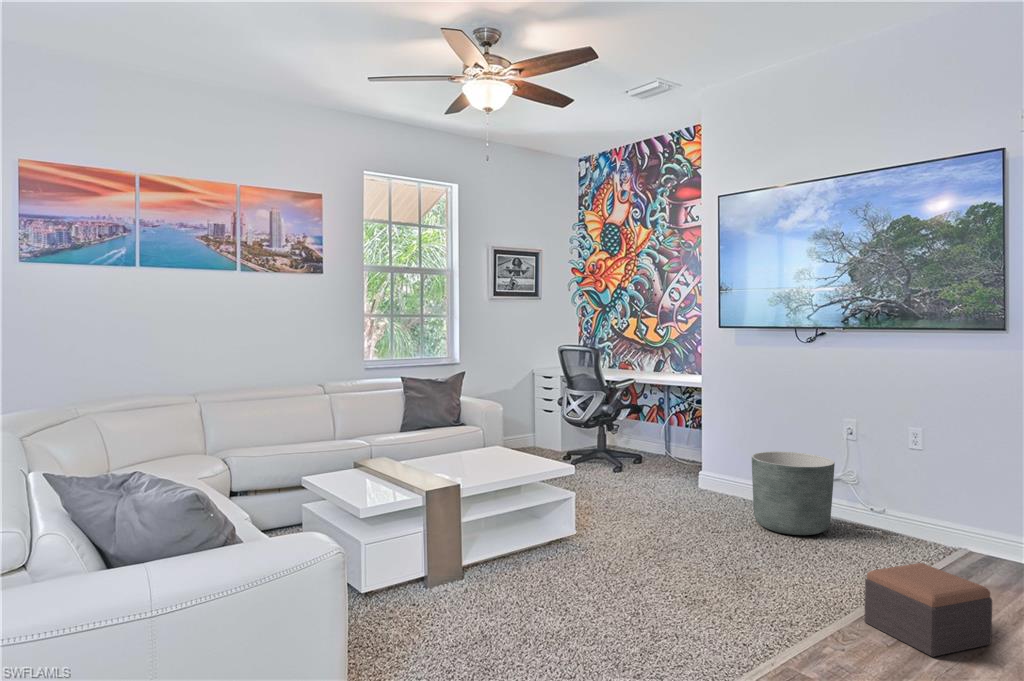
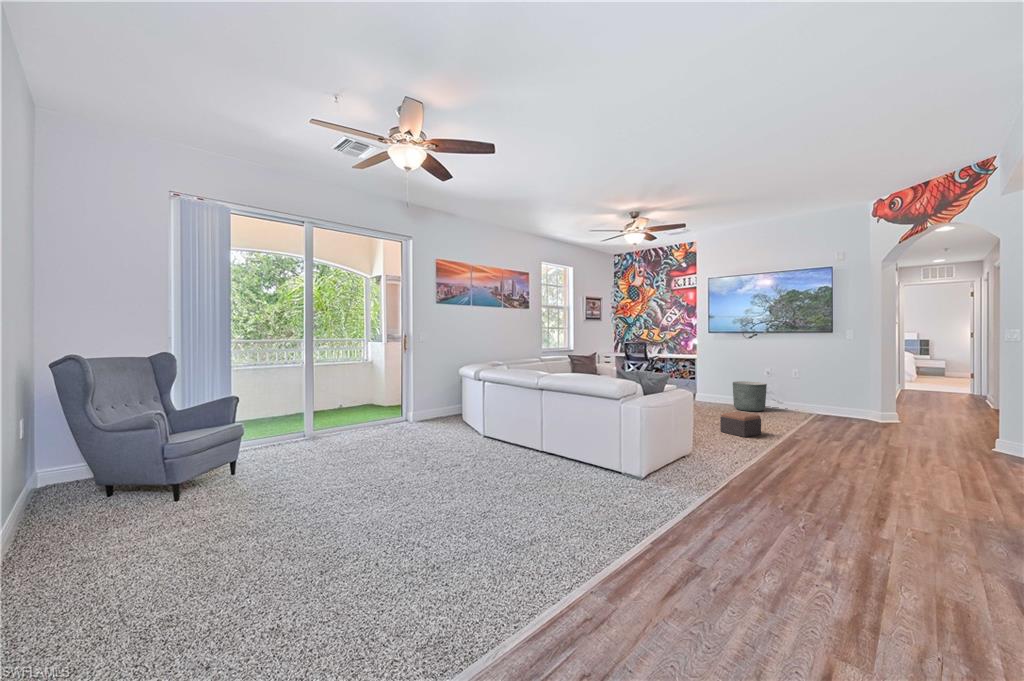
footstool: present [864,563,992,657] -> present [720,412,761,437]

